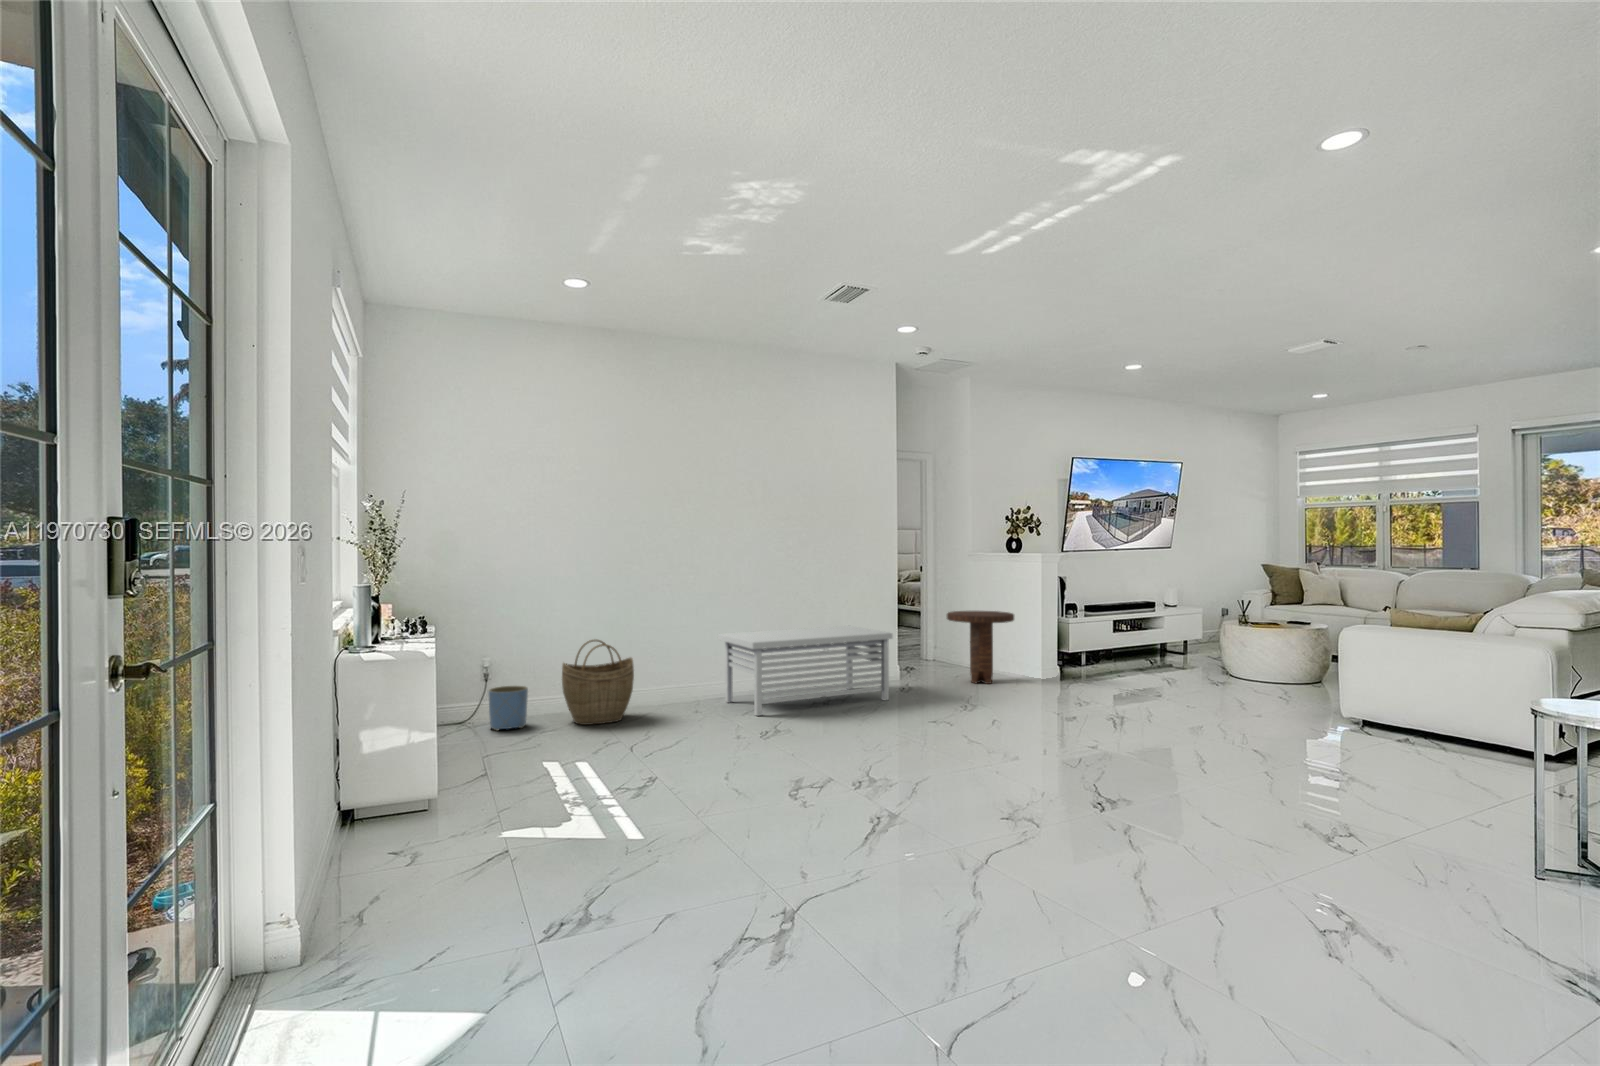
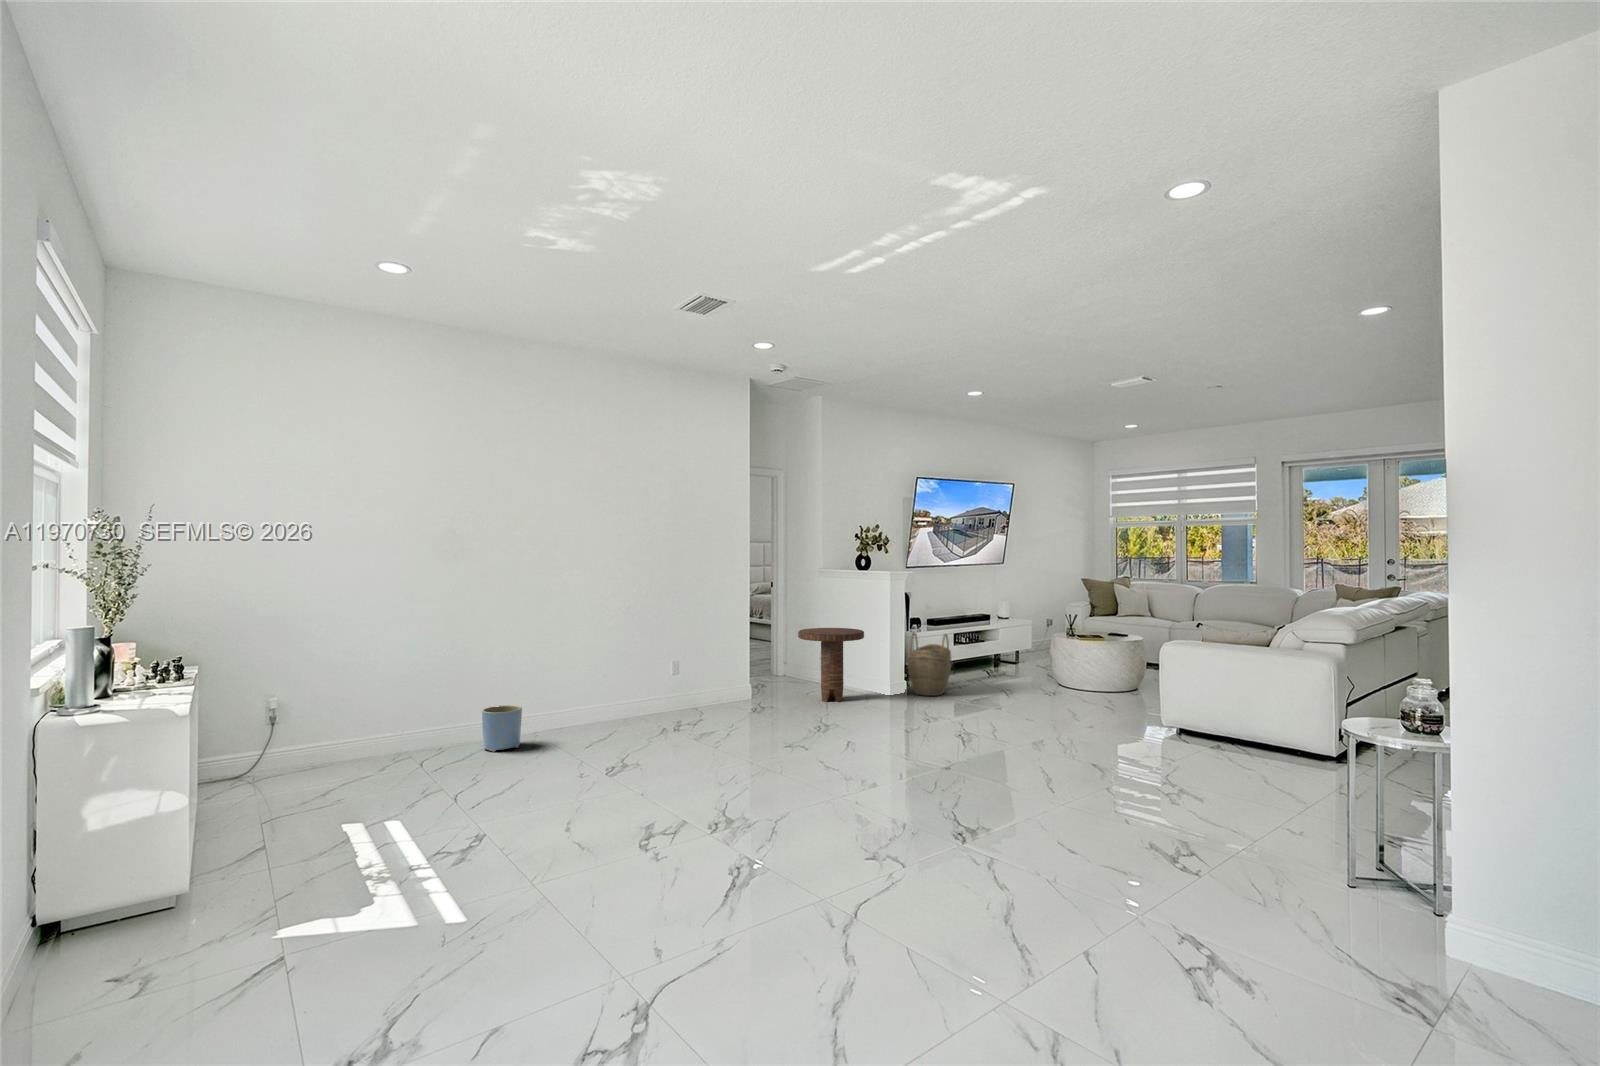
storage bench: present [718,626,893,716] -> none [558,647,745,750]
woven basket: present [562,639,634,725] -> present [907,633,952,696]
planter: present [489,686,528,730] -> present [482,705,522,752]

